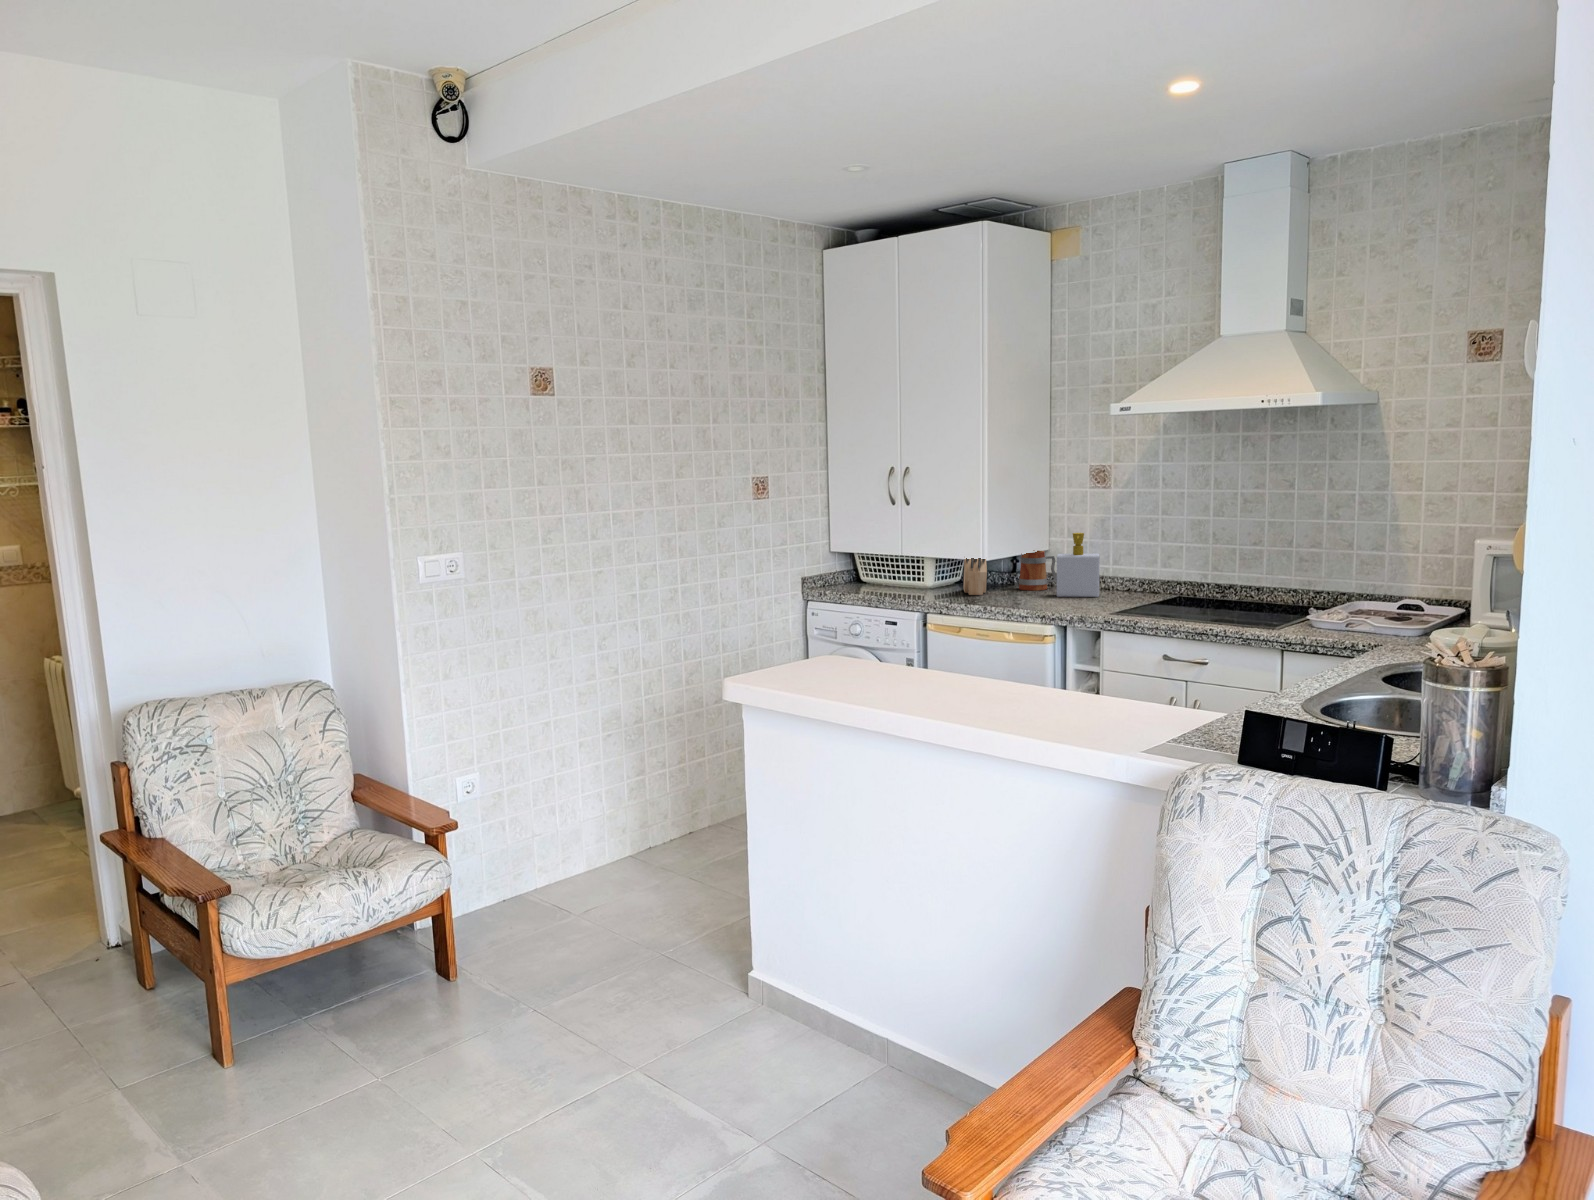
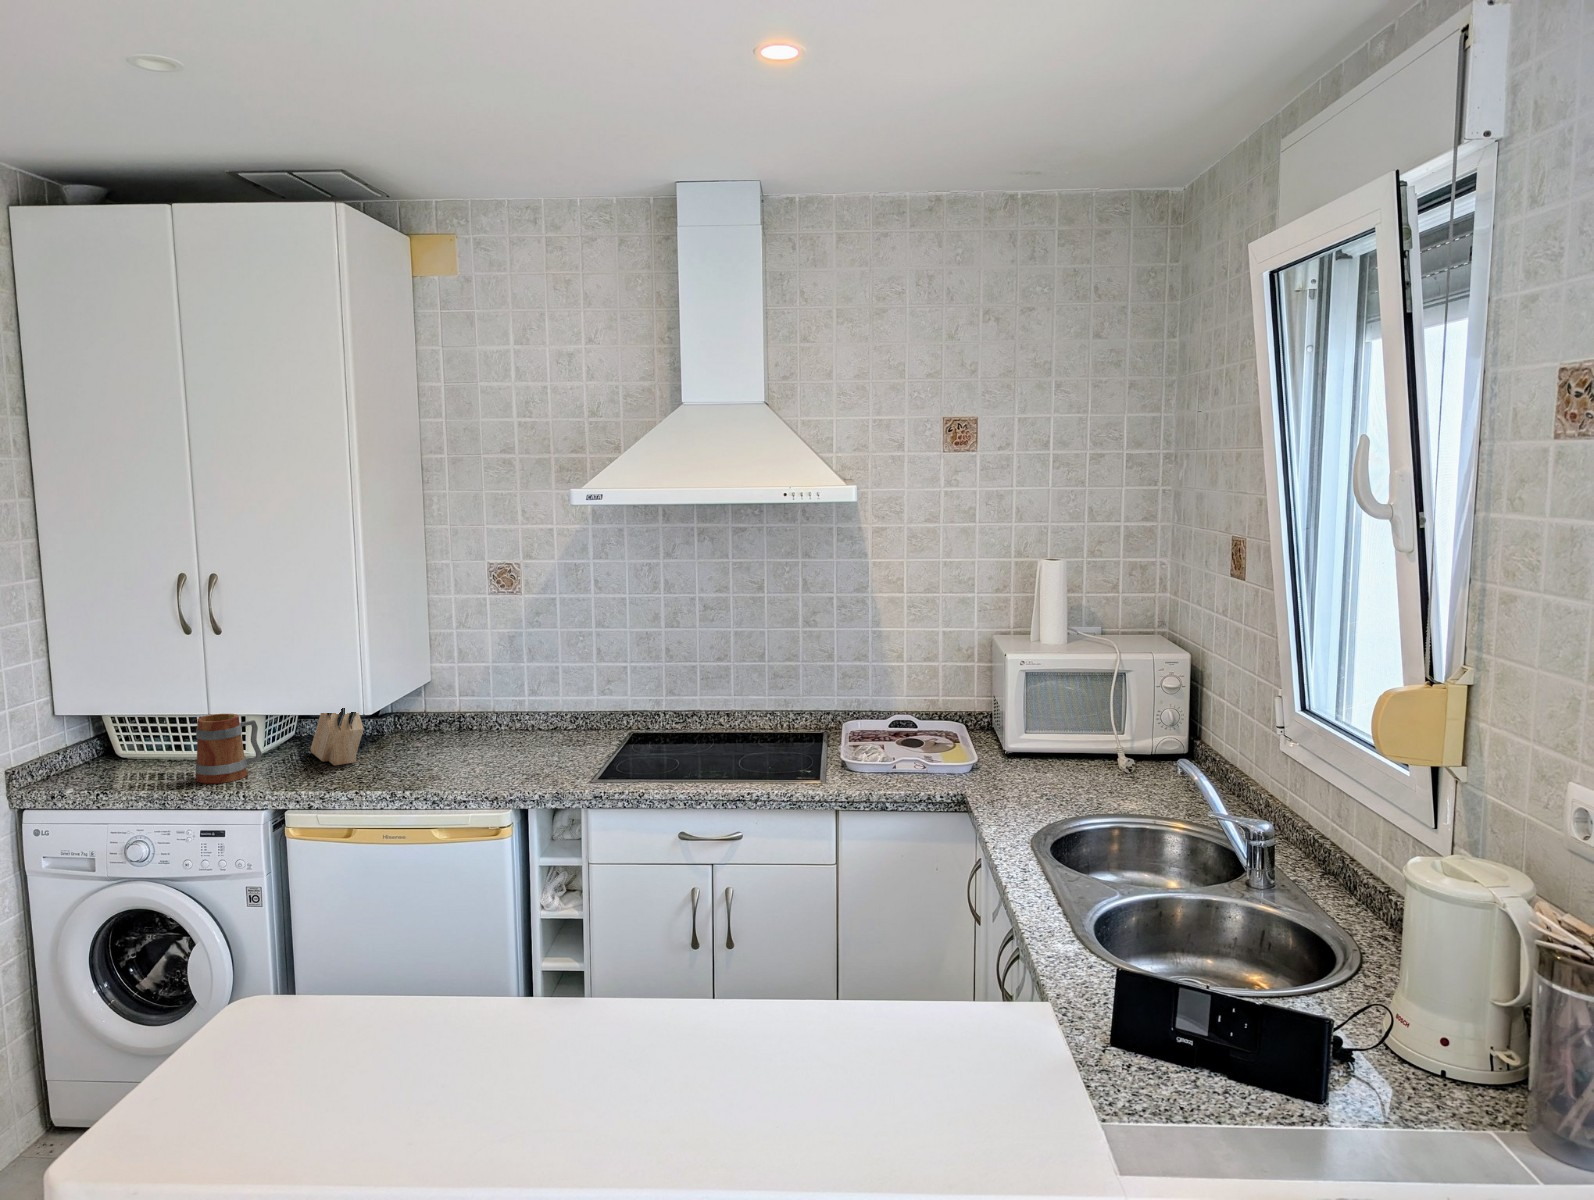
soap bottle: present [1057,533,1100,597] -> none [464,659,530,752]
mug: present [1019,550,1057,591] -> present [196,714,262,784]

